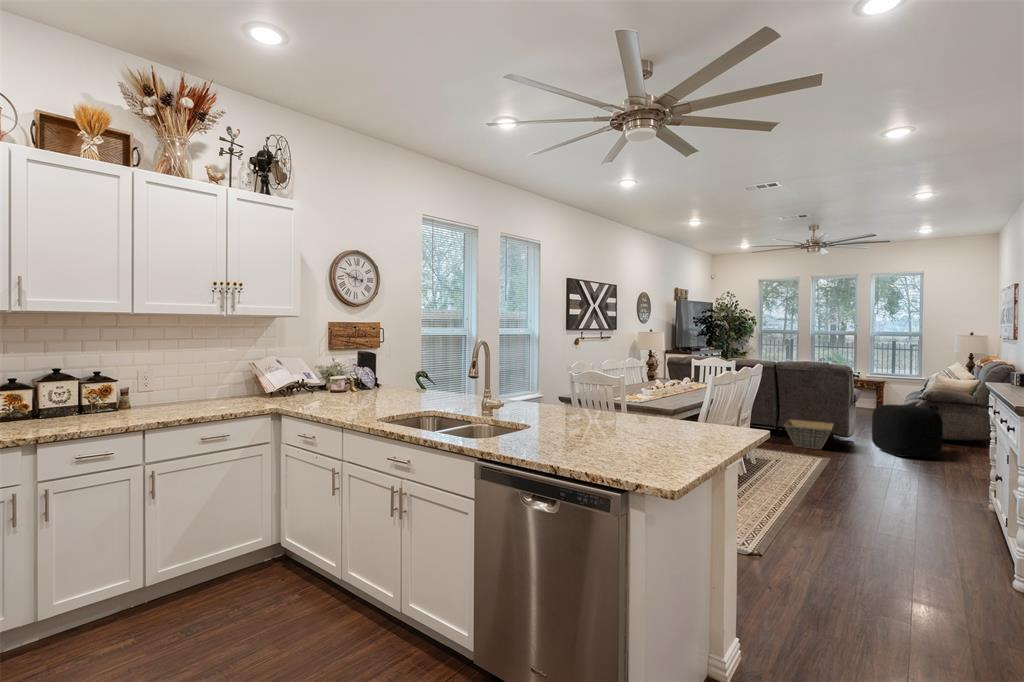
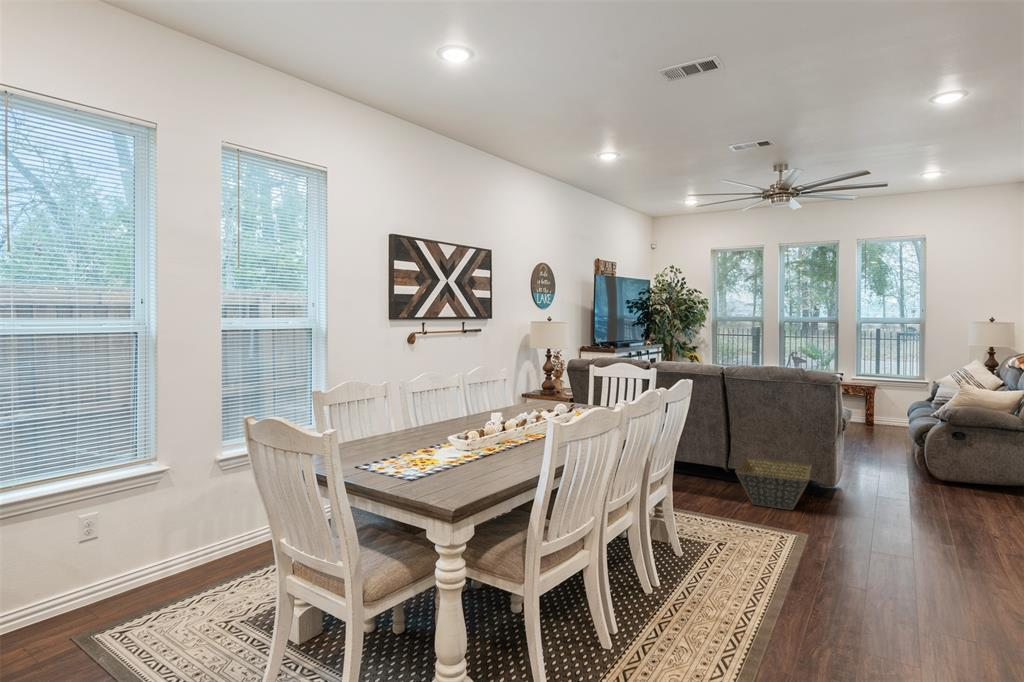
ottoman: present [872,404,943,457] -> none [870,434,983,523]

